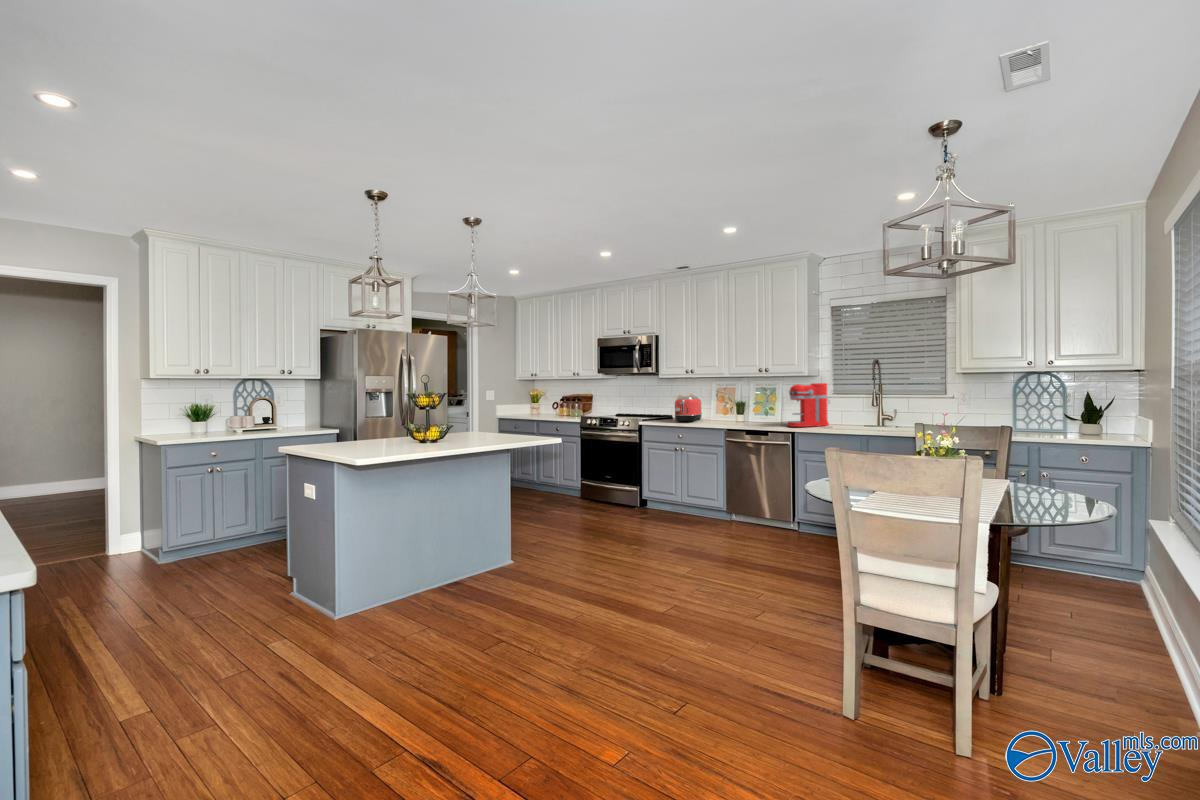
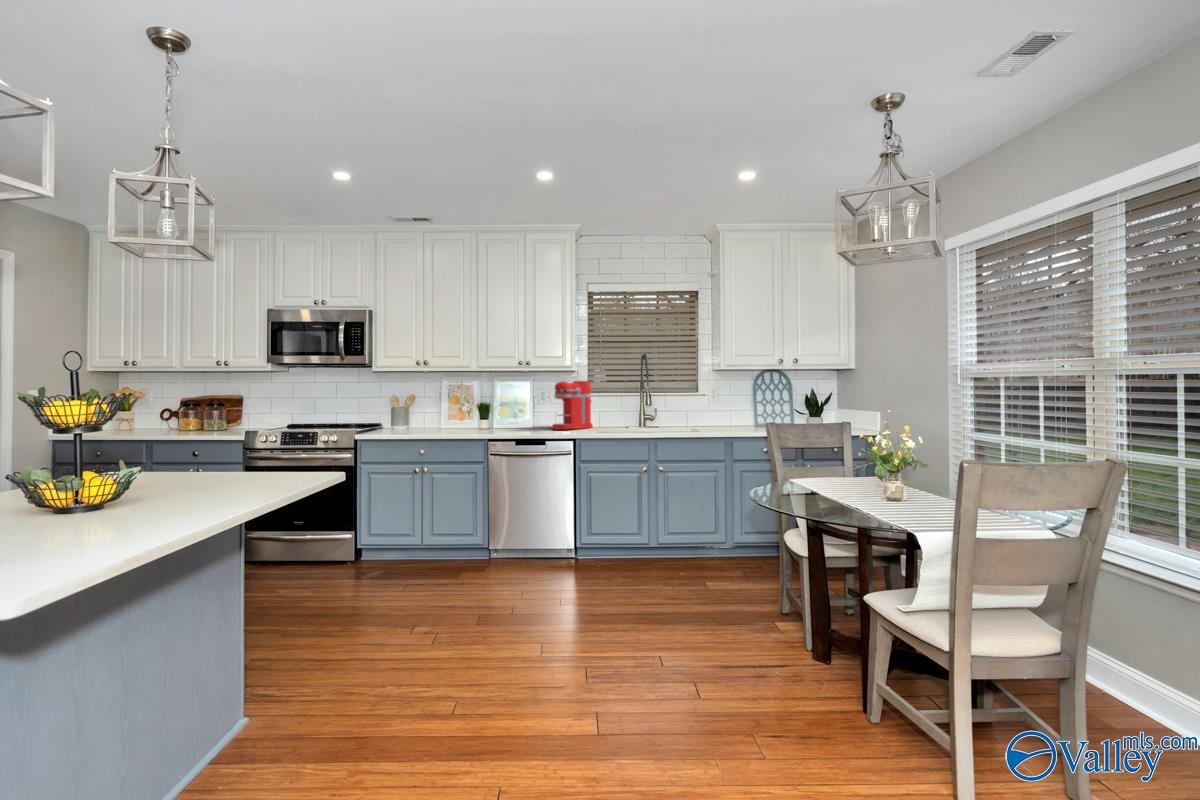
toaster: present [675,396,702,422] -> none [399,398,432,430]

